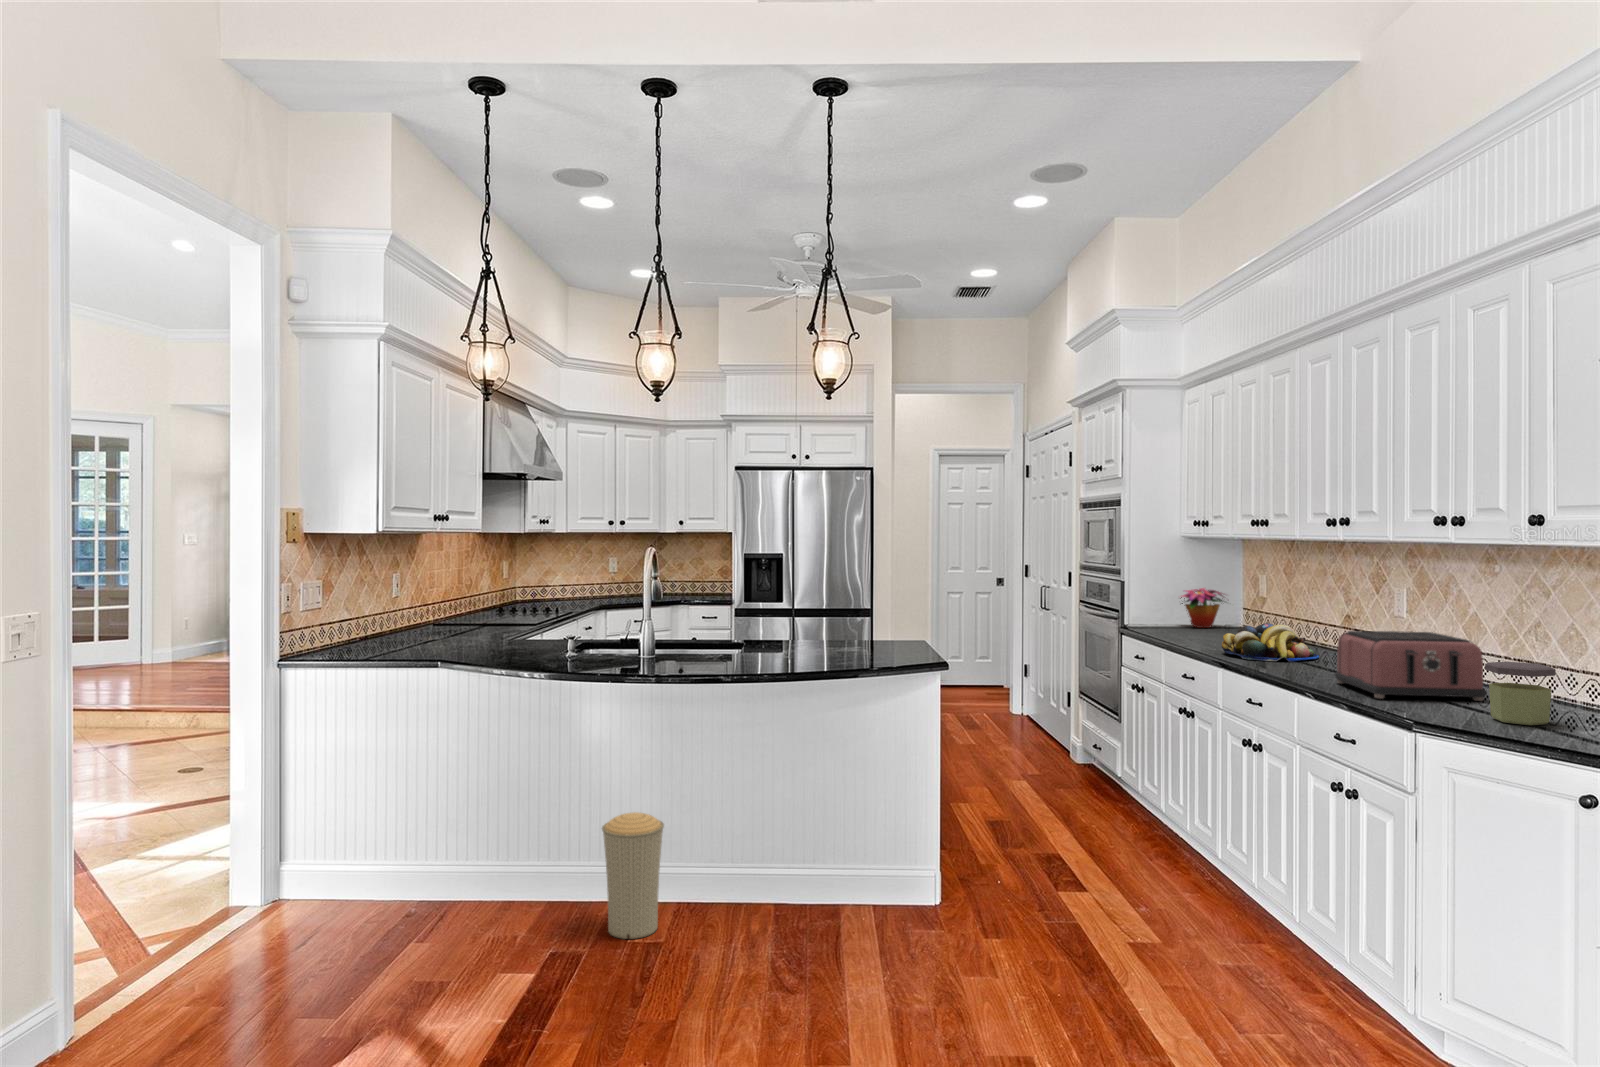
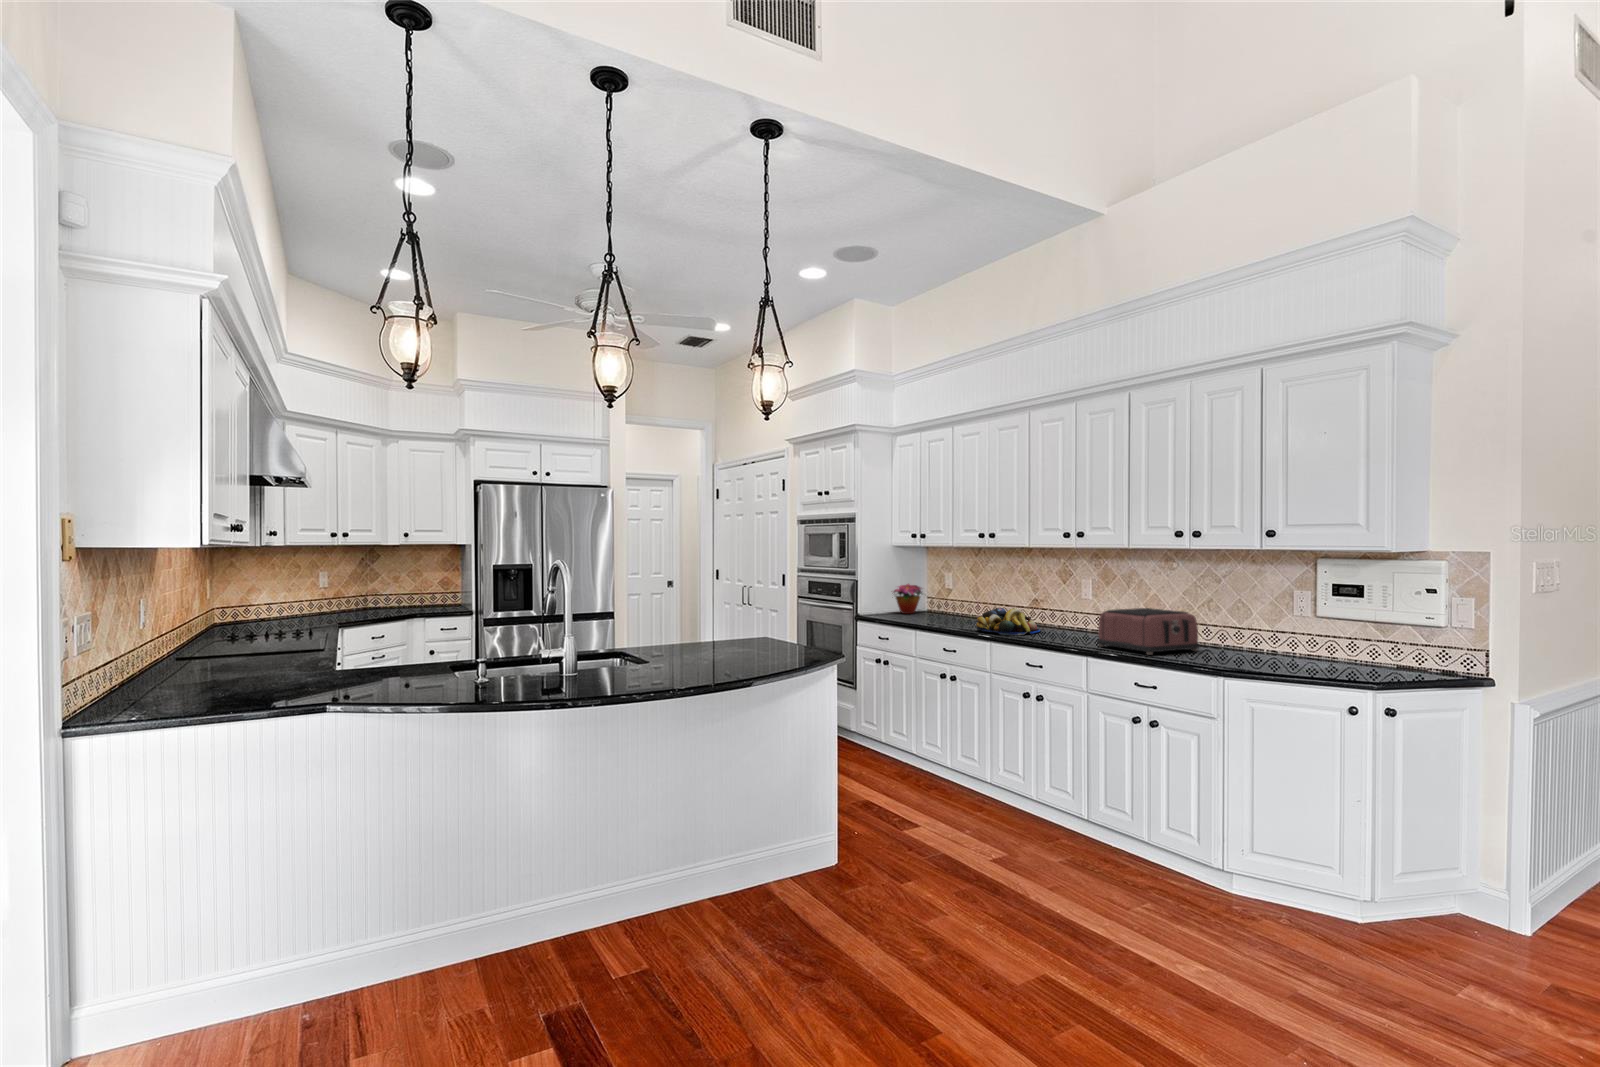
jar: present [1485,662,1556,725] -> none [1229,624,1269,664]
trash can: present [602,812,664,939] -> none [565,836,632,974]

